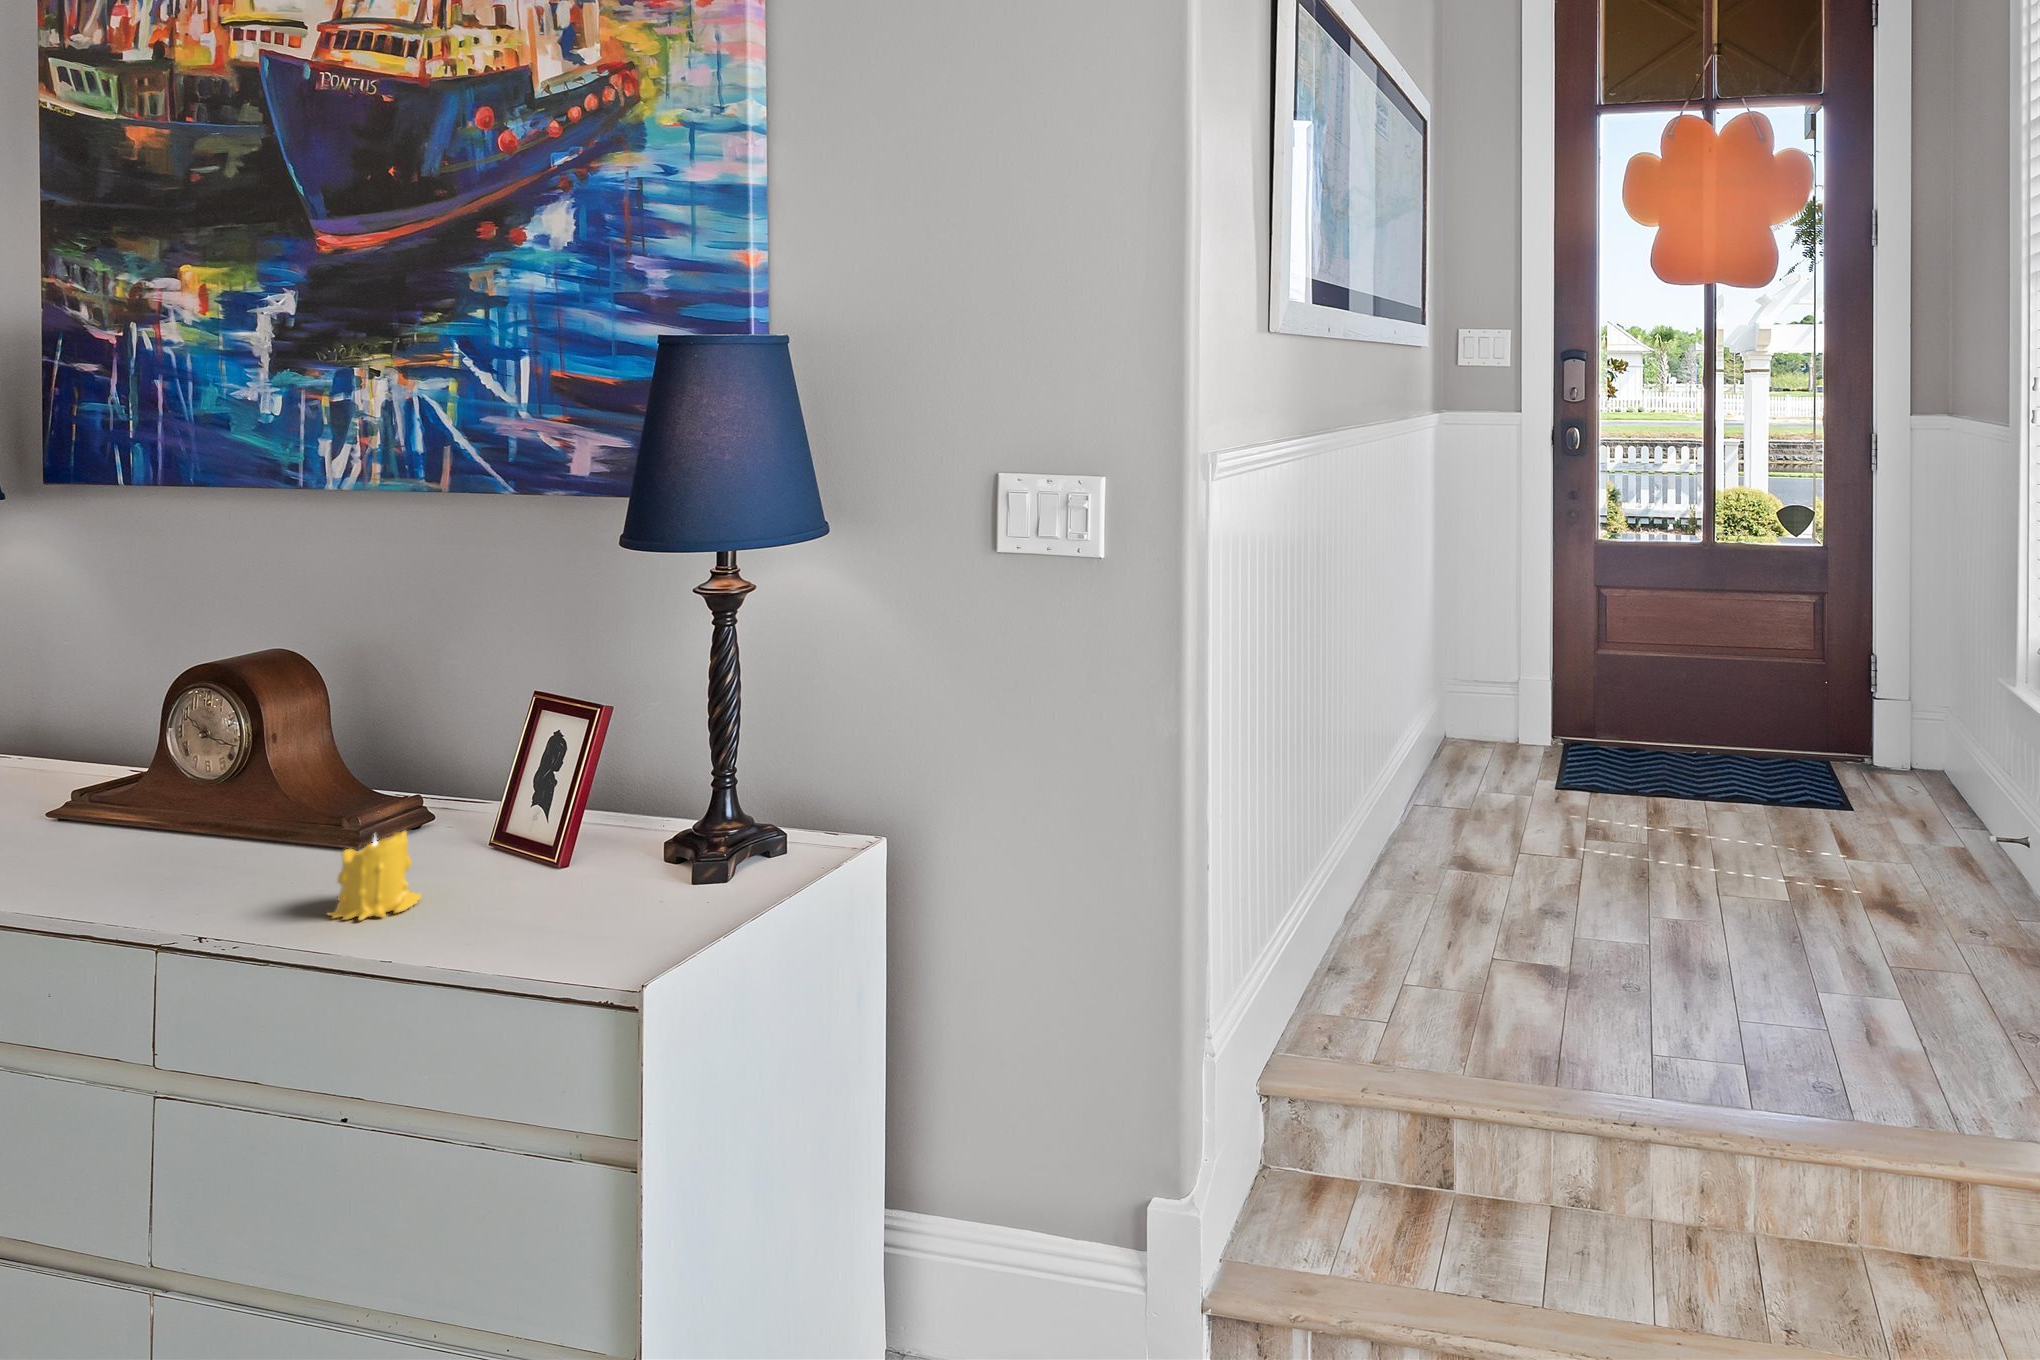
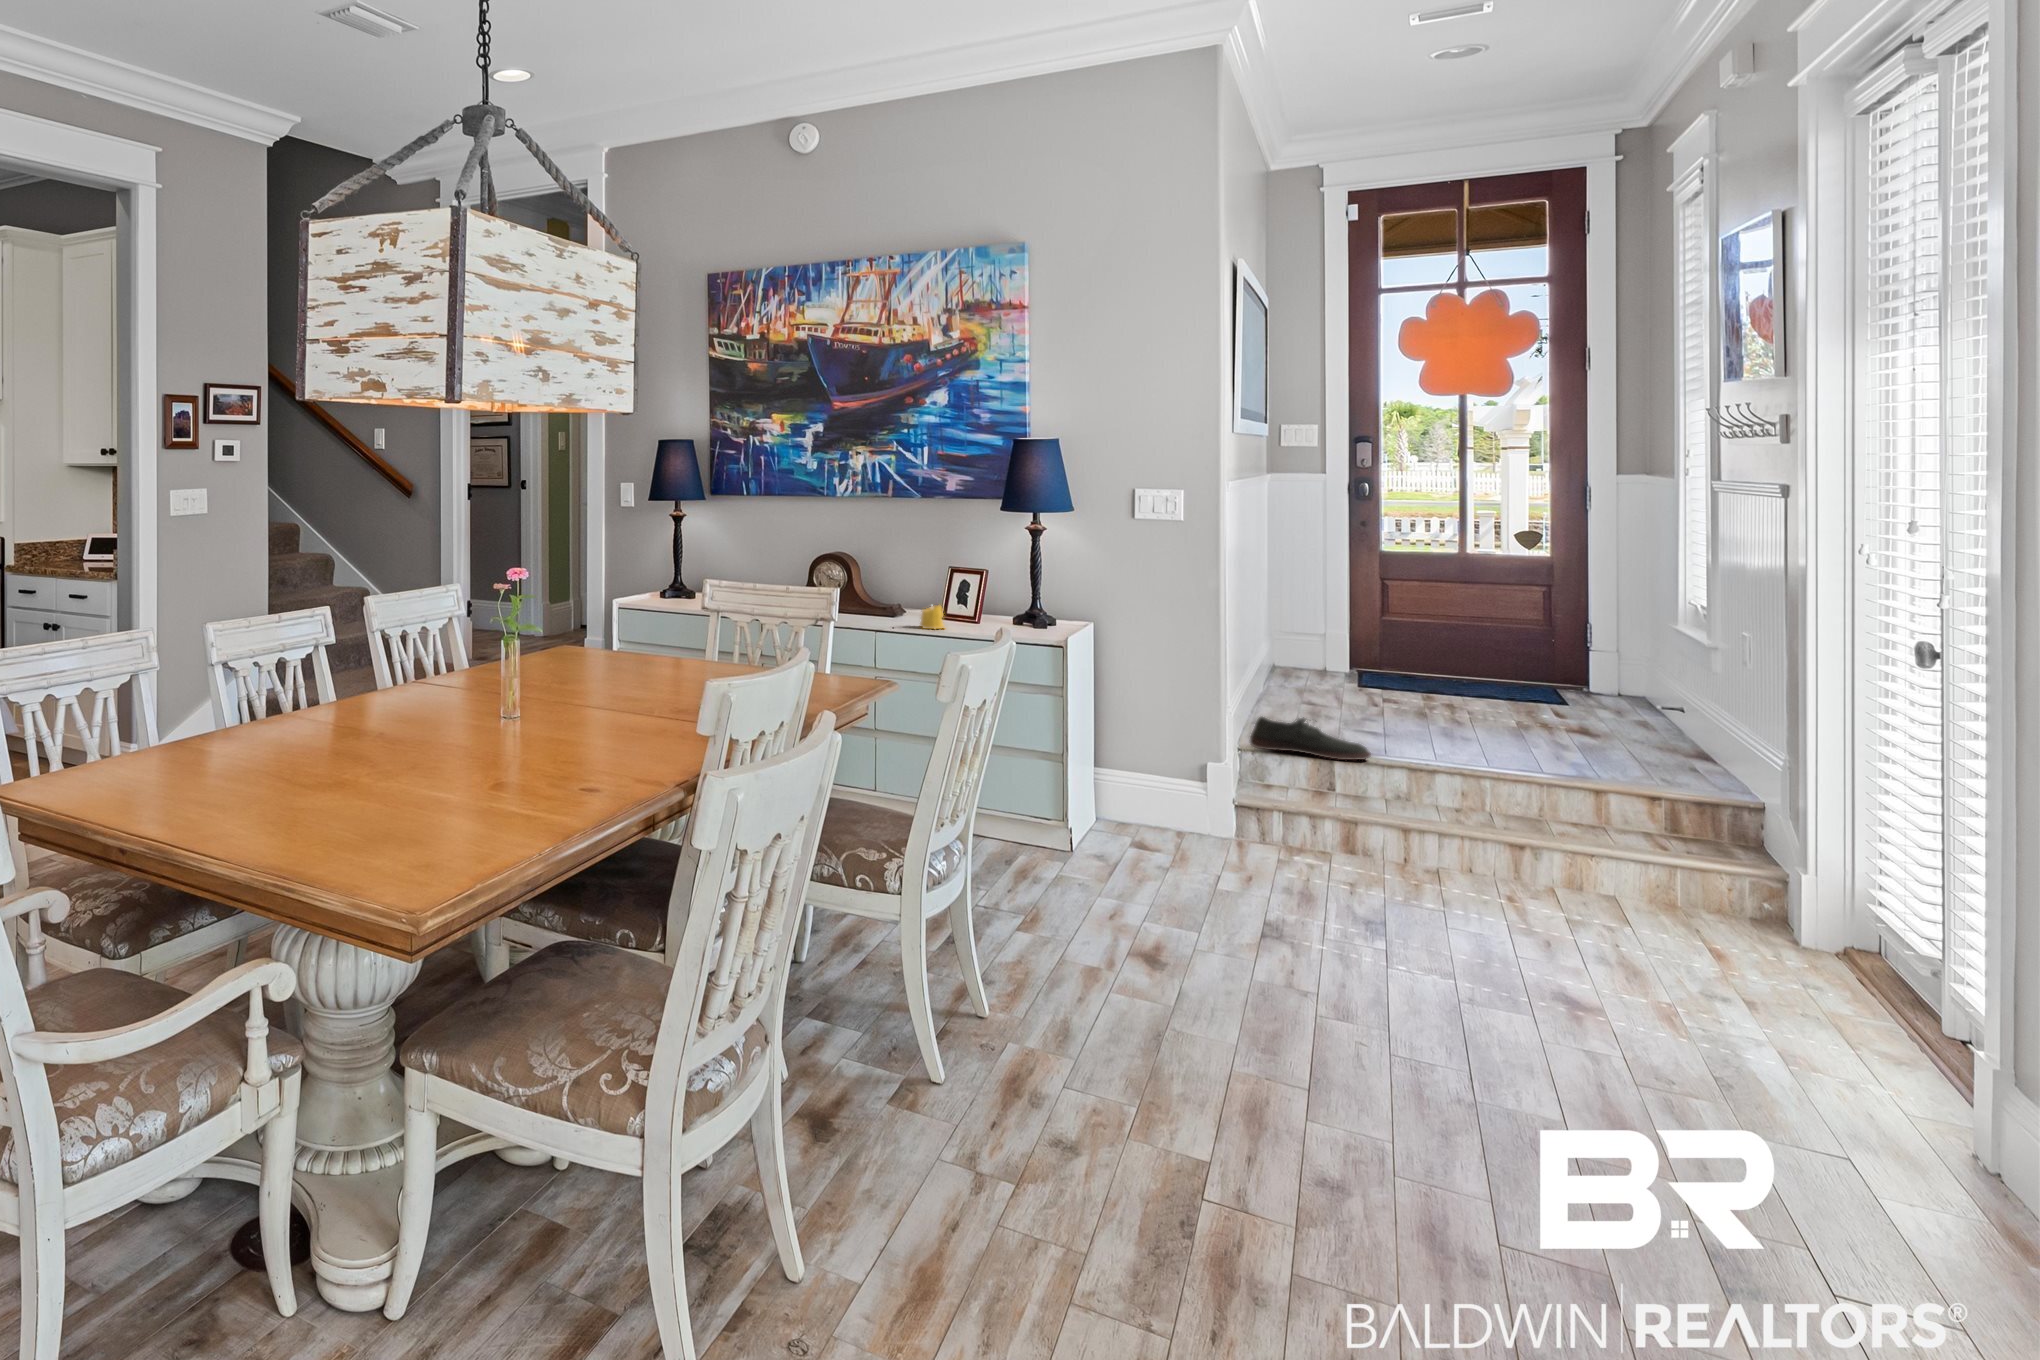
shoe: none [1308,972,1538,1080] -> present [1249,717,1371,760]

